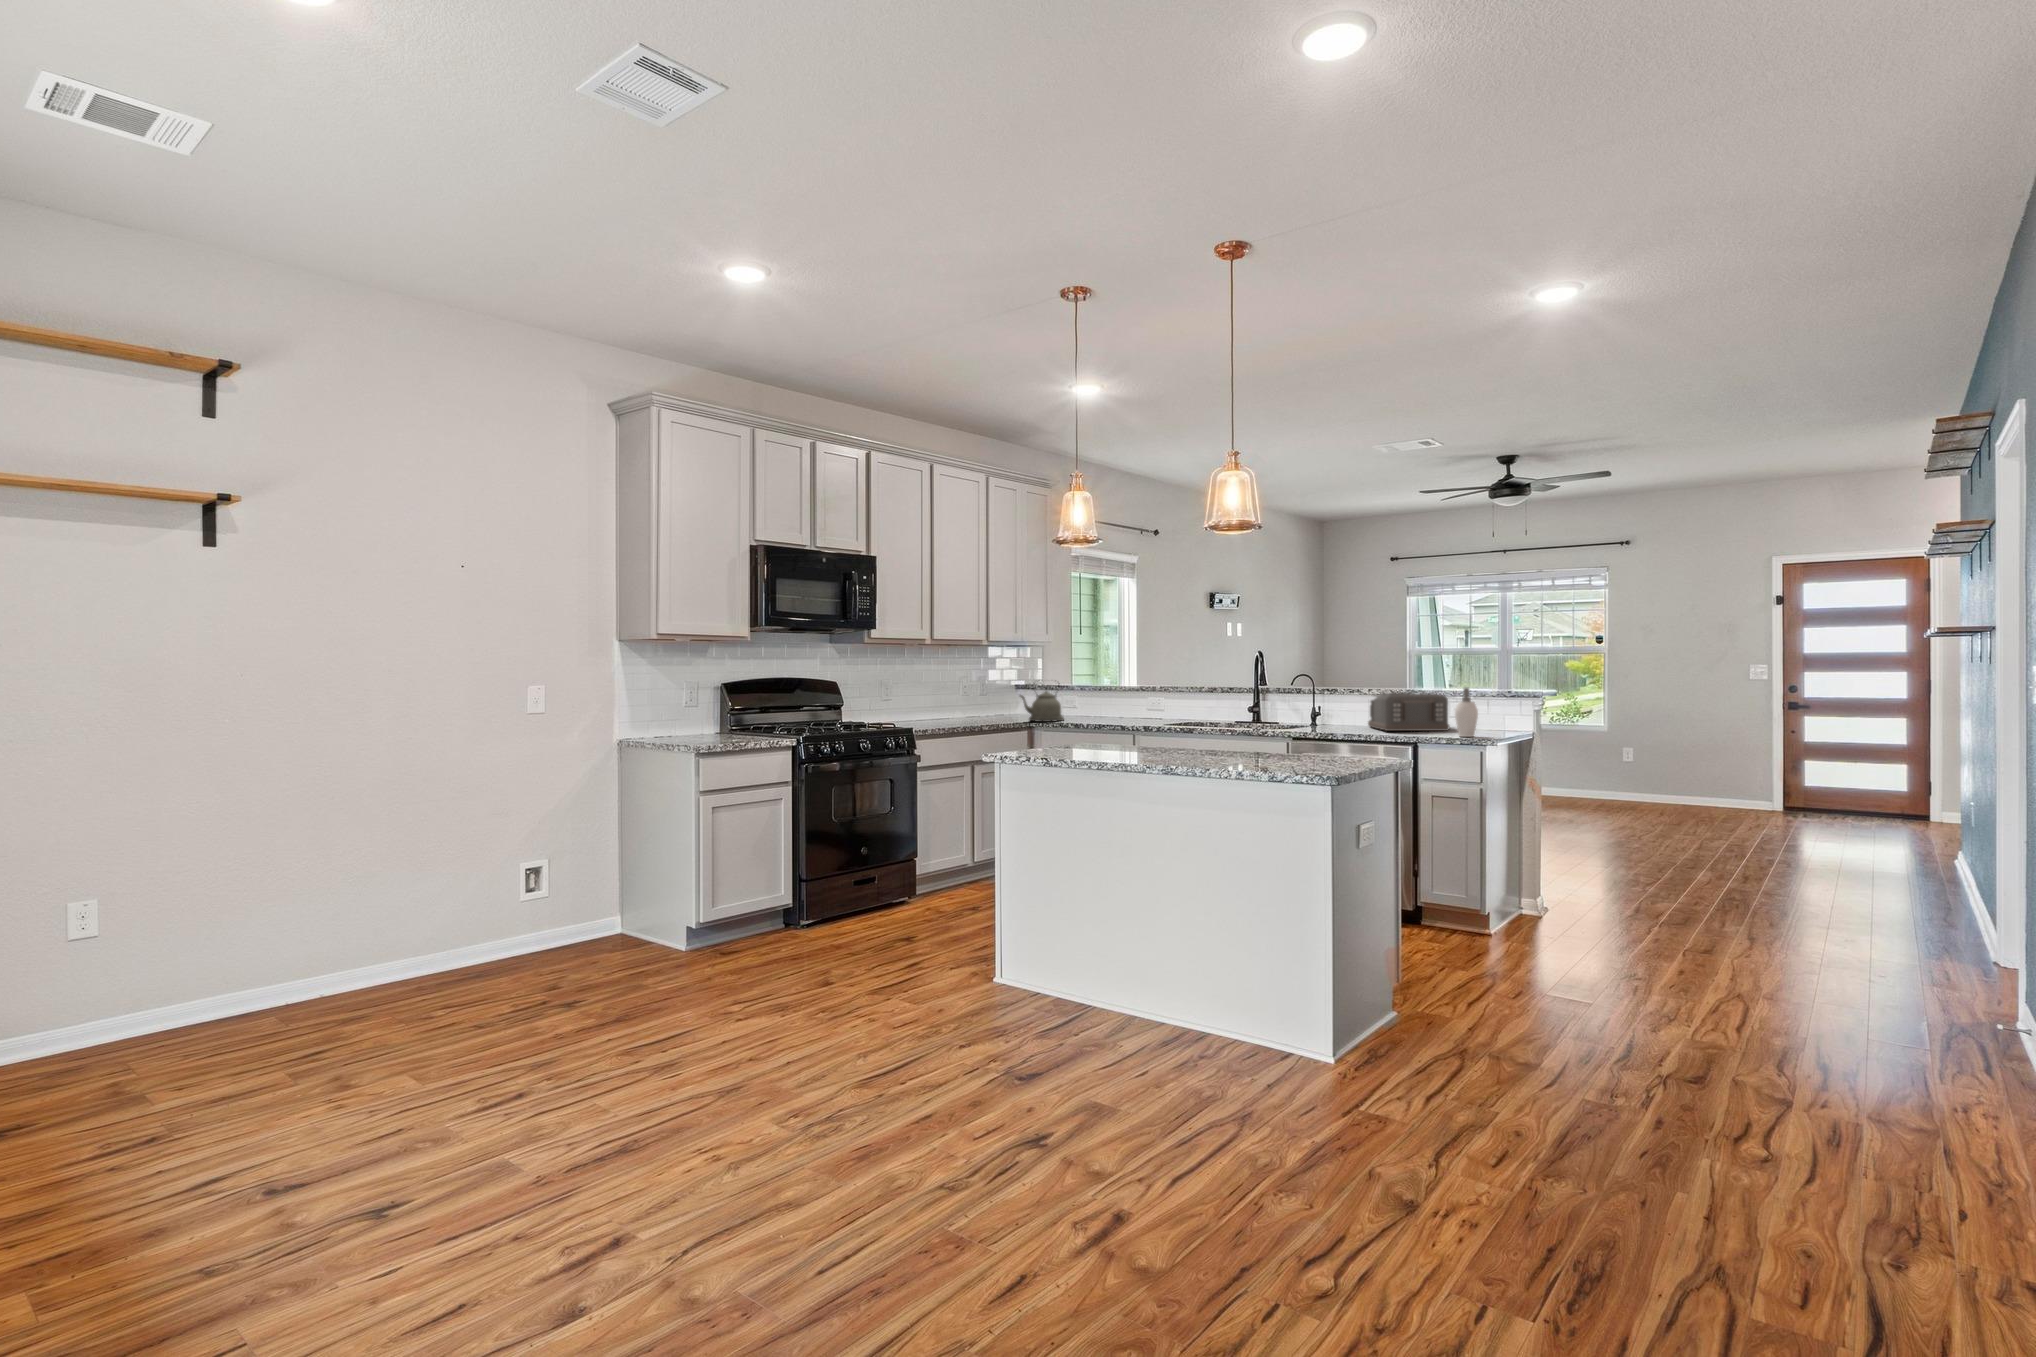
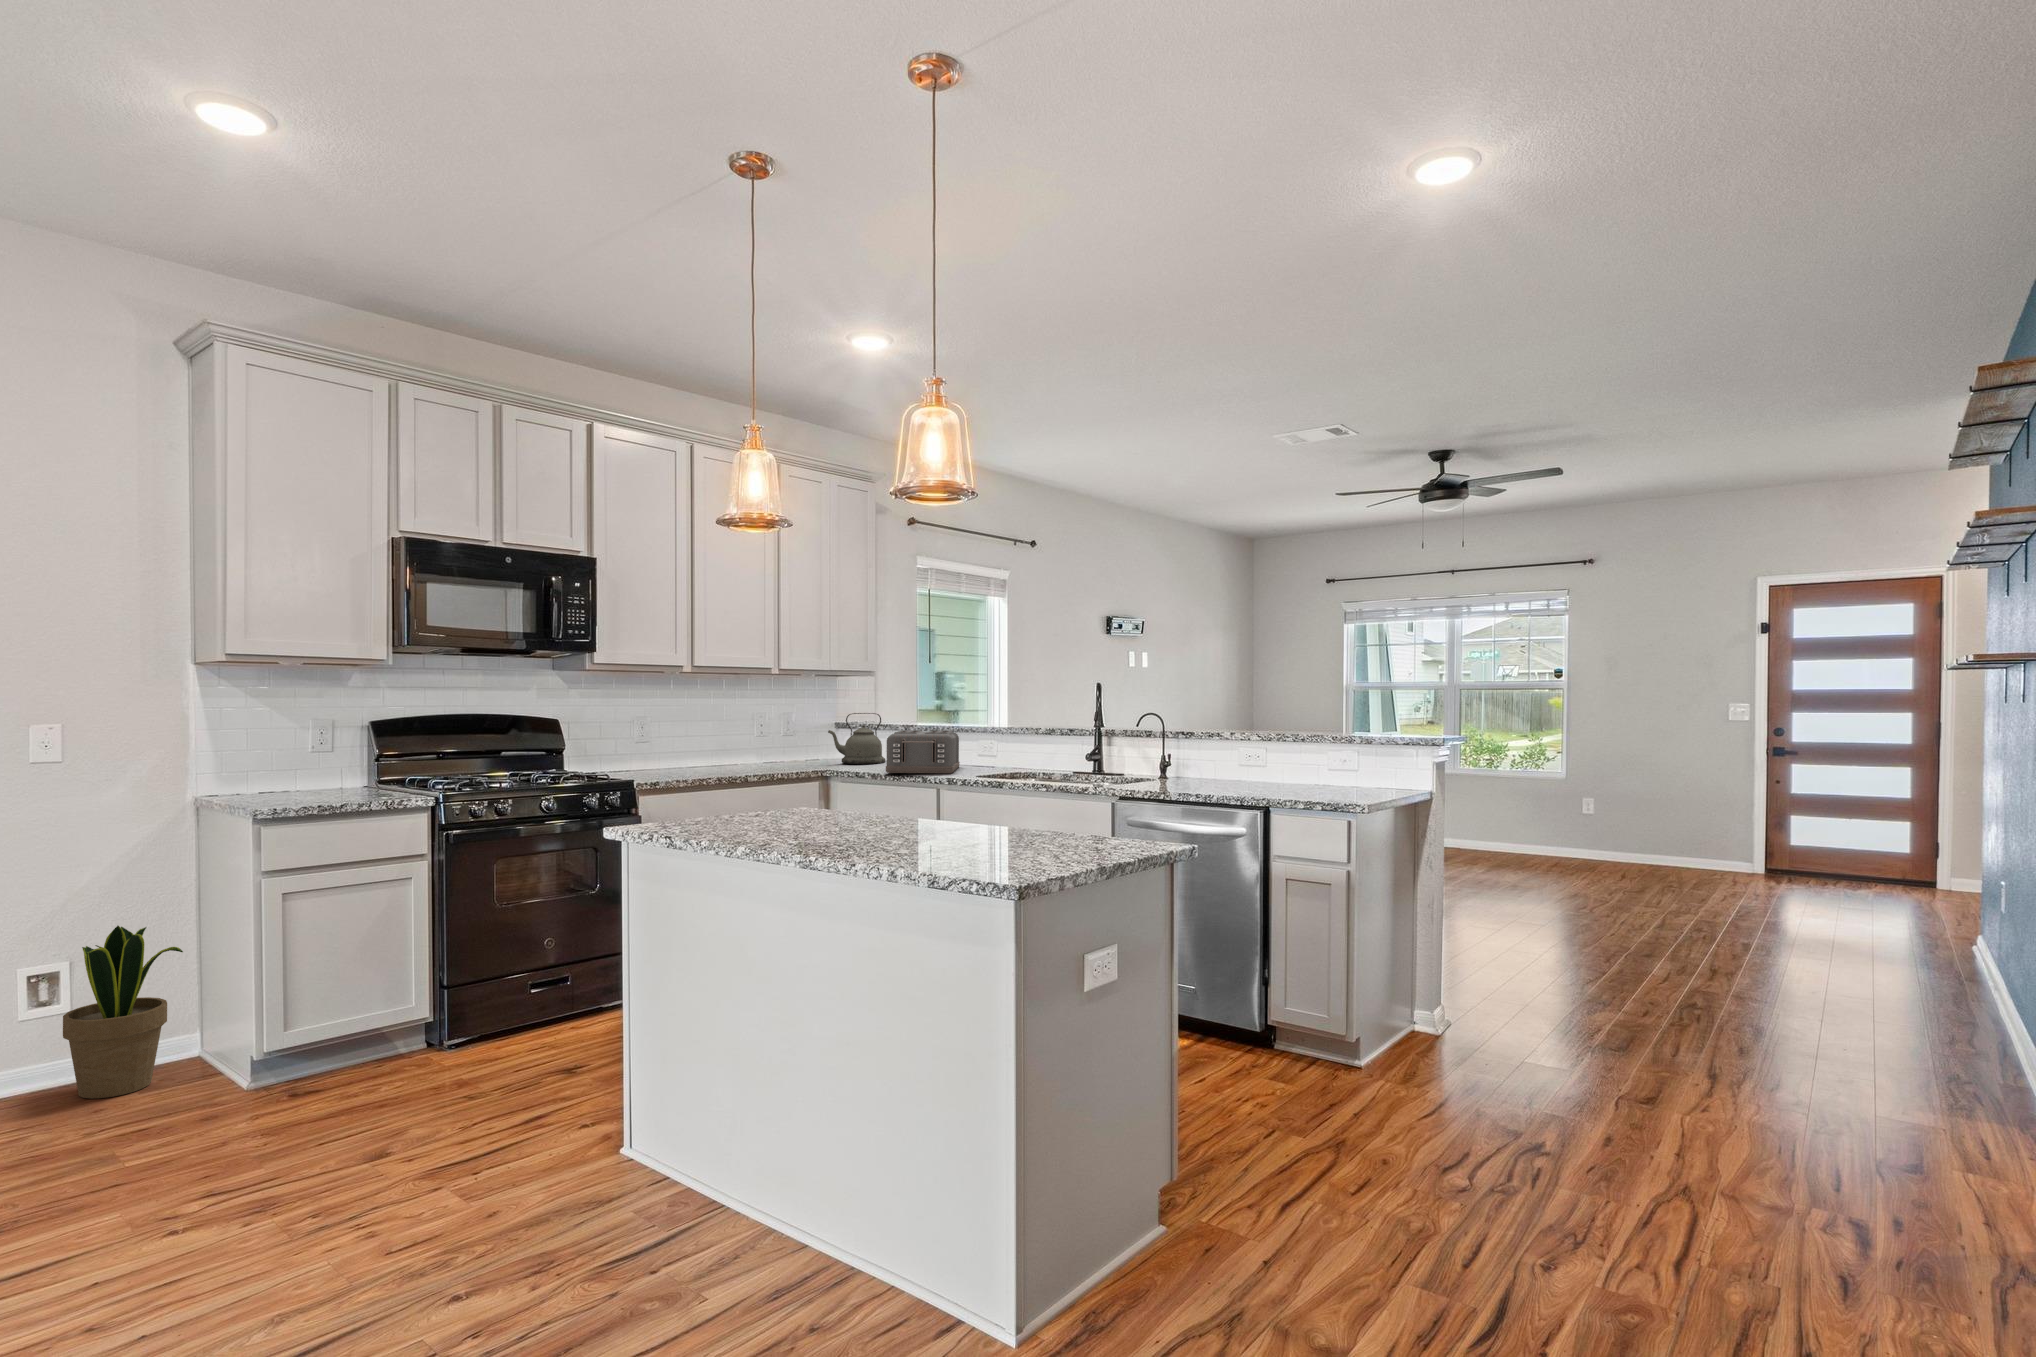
soap dispenser: present [1455,687,1478,737] -> none [1321,732,1354,799]
toaster: present [1368,692,1449,731] -> present [886,730,960,773]
potted plant: none [560,836,631,959] -> present [63,926,183,1099]

